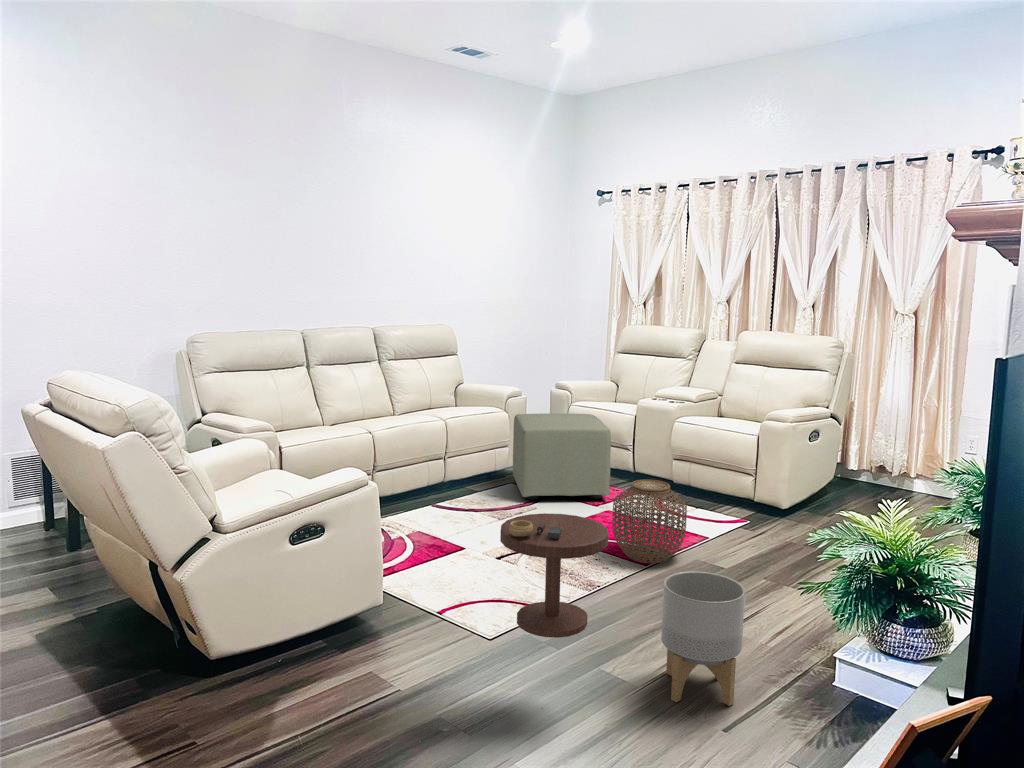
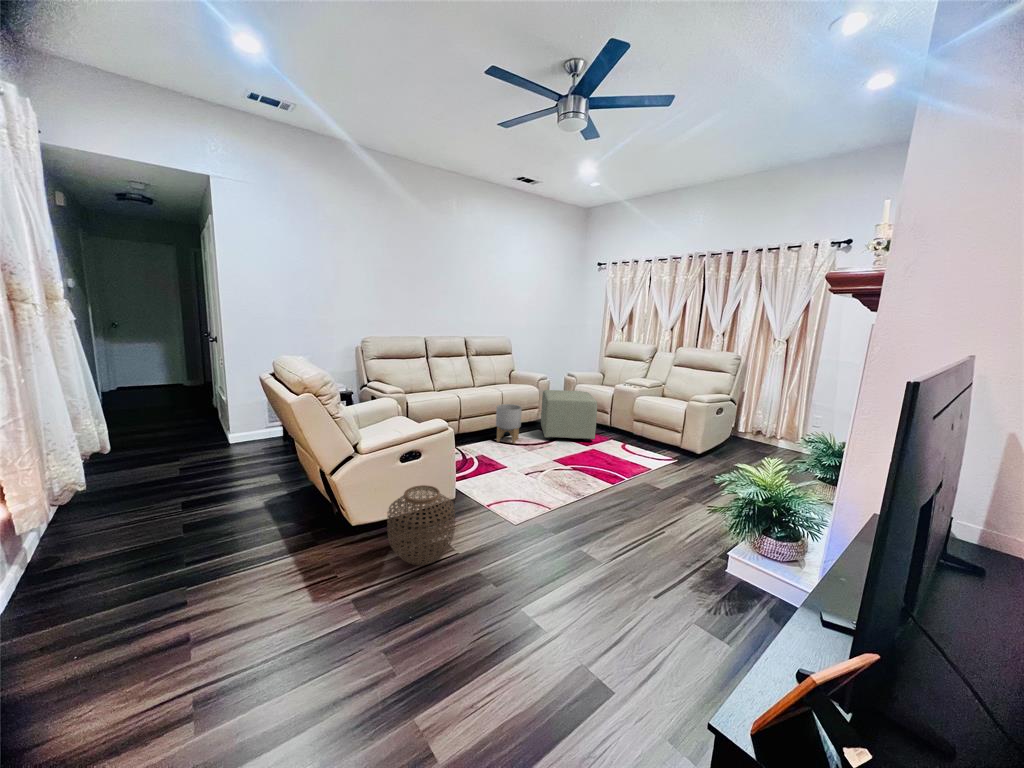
woven basket: present [612,479,687,563] -> present [387,485,455,565]
side table: present [500,513,608,638] -> none [520,454,587,572]
planter: present [661,571,745,706] -> present [496,404,522,444]

